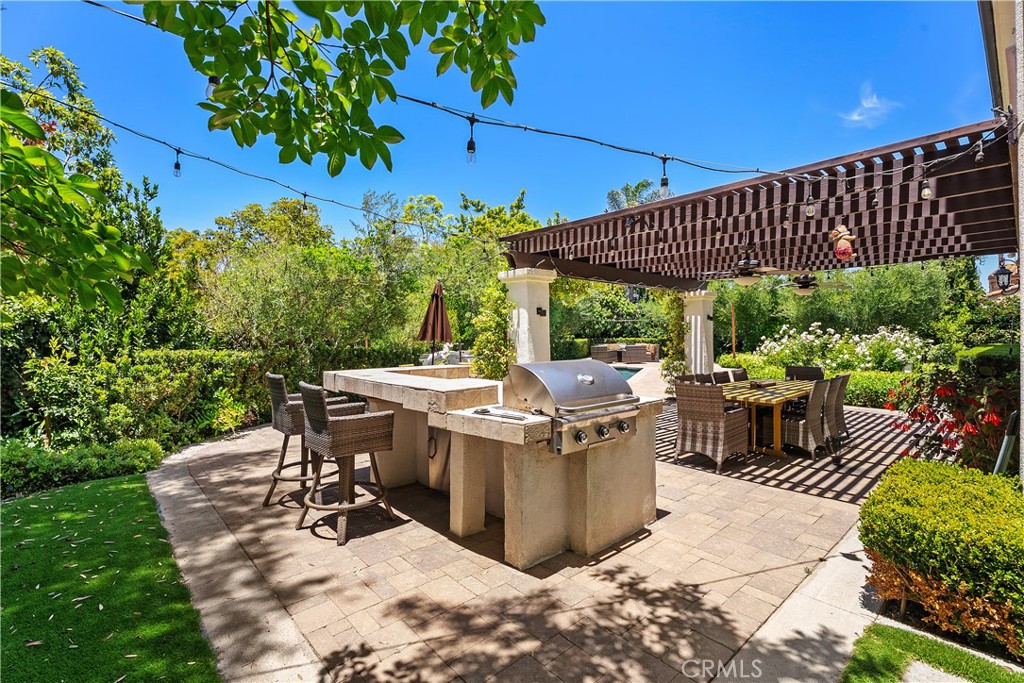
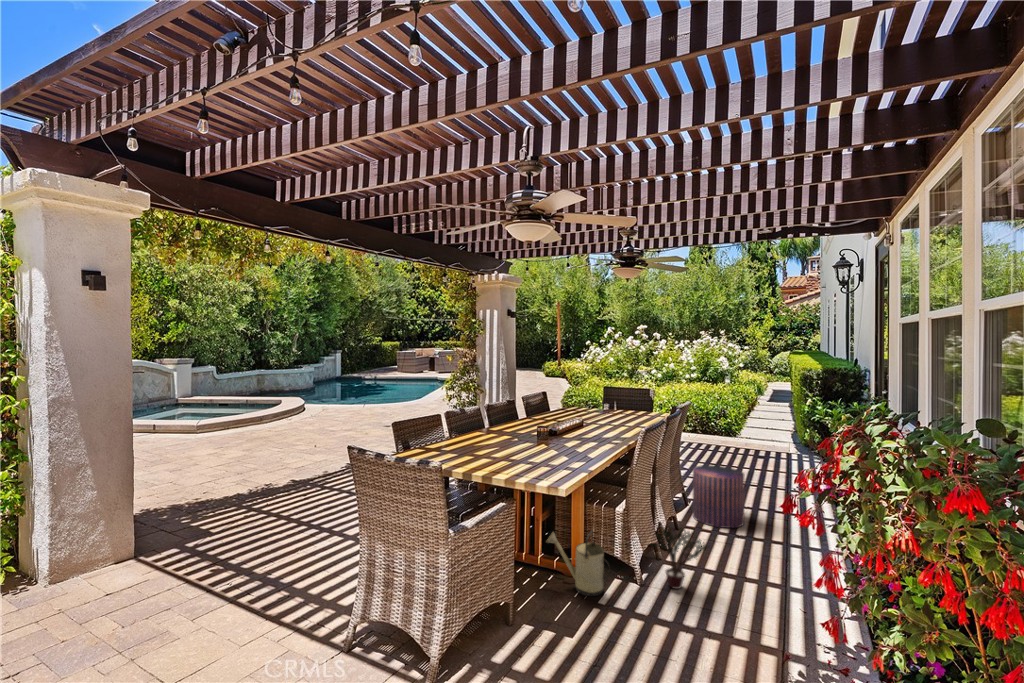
pouf: none [854,415,892,451] -> present [693,465,744,528]
watering can: none [759,432,797,463] -> present [547,530,608,596]

